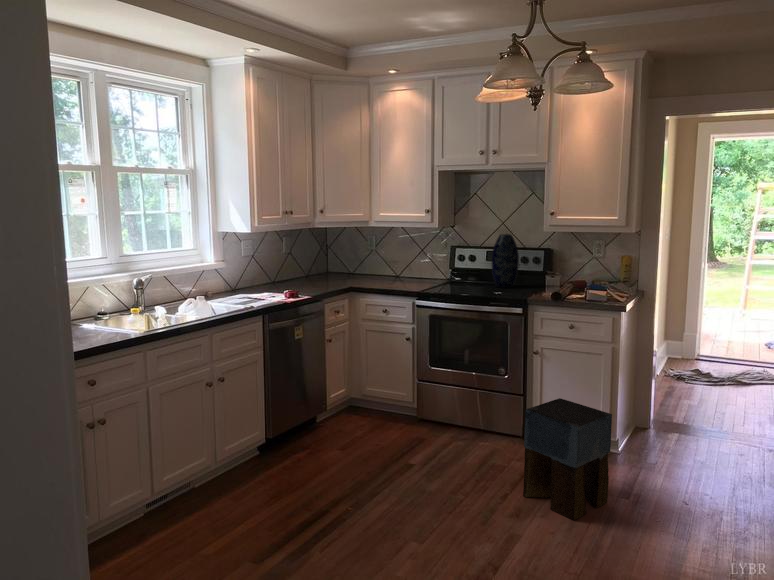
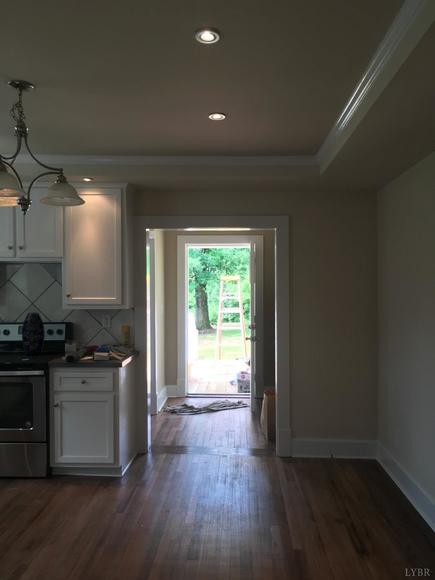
stool: present [523,398,612,520] -> none [36,440,106,541]

